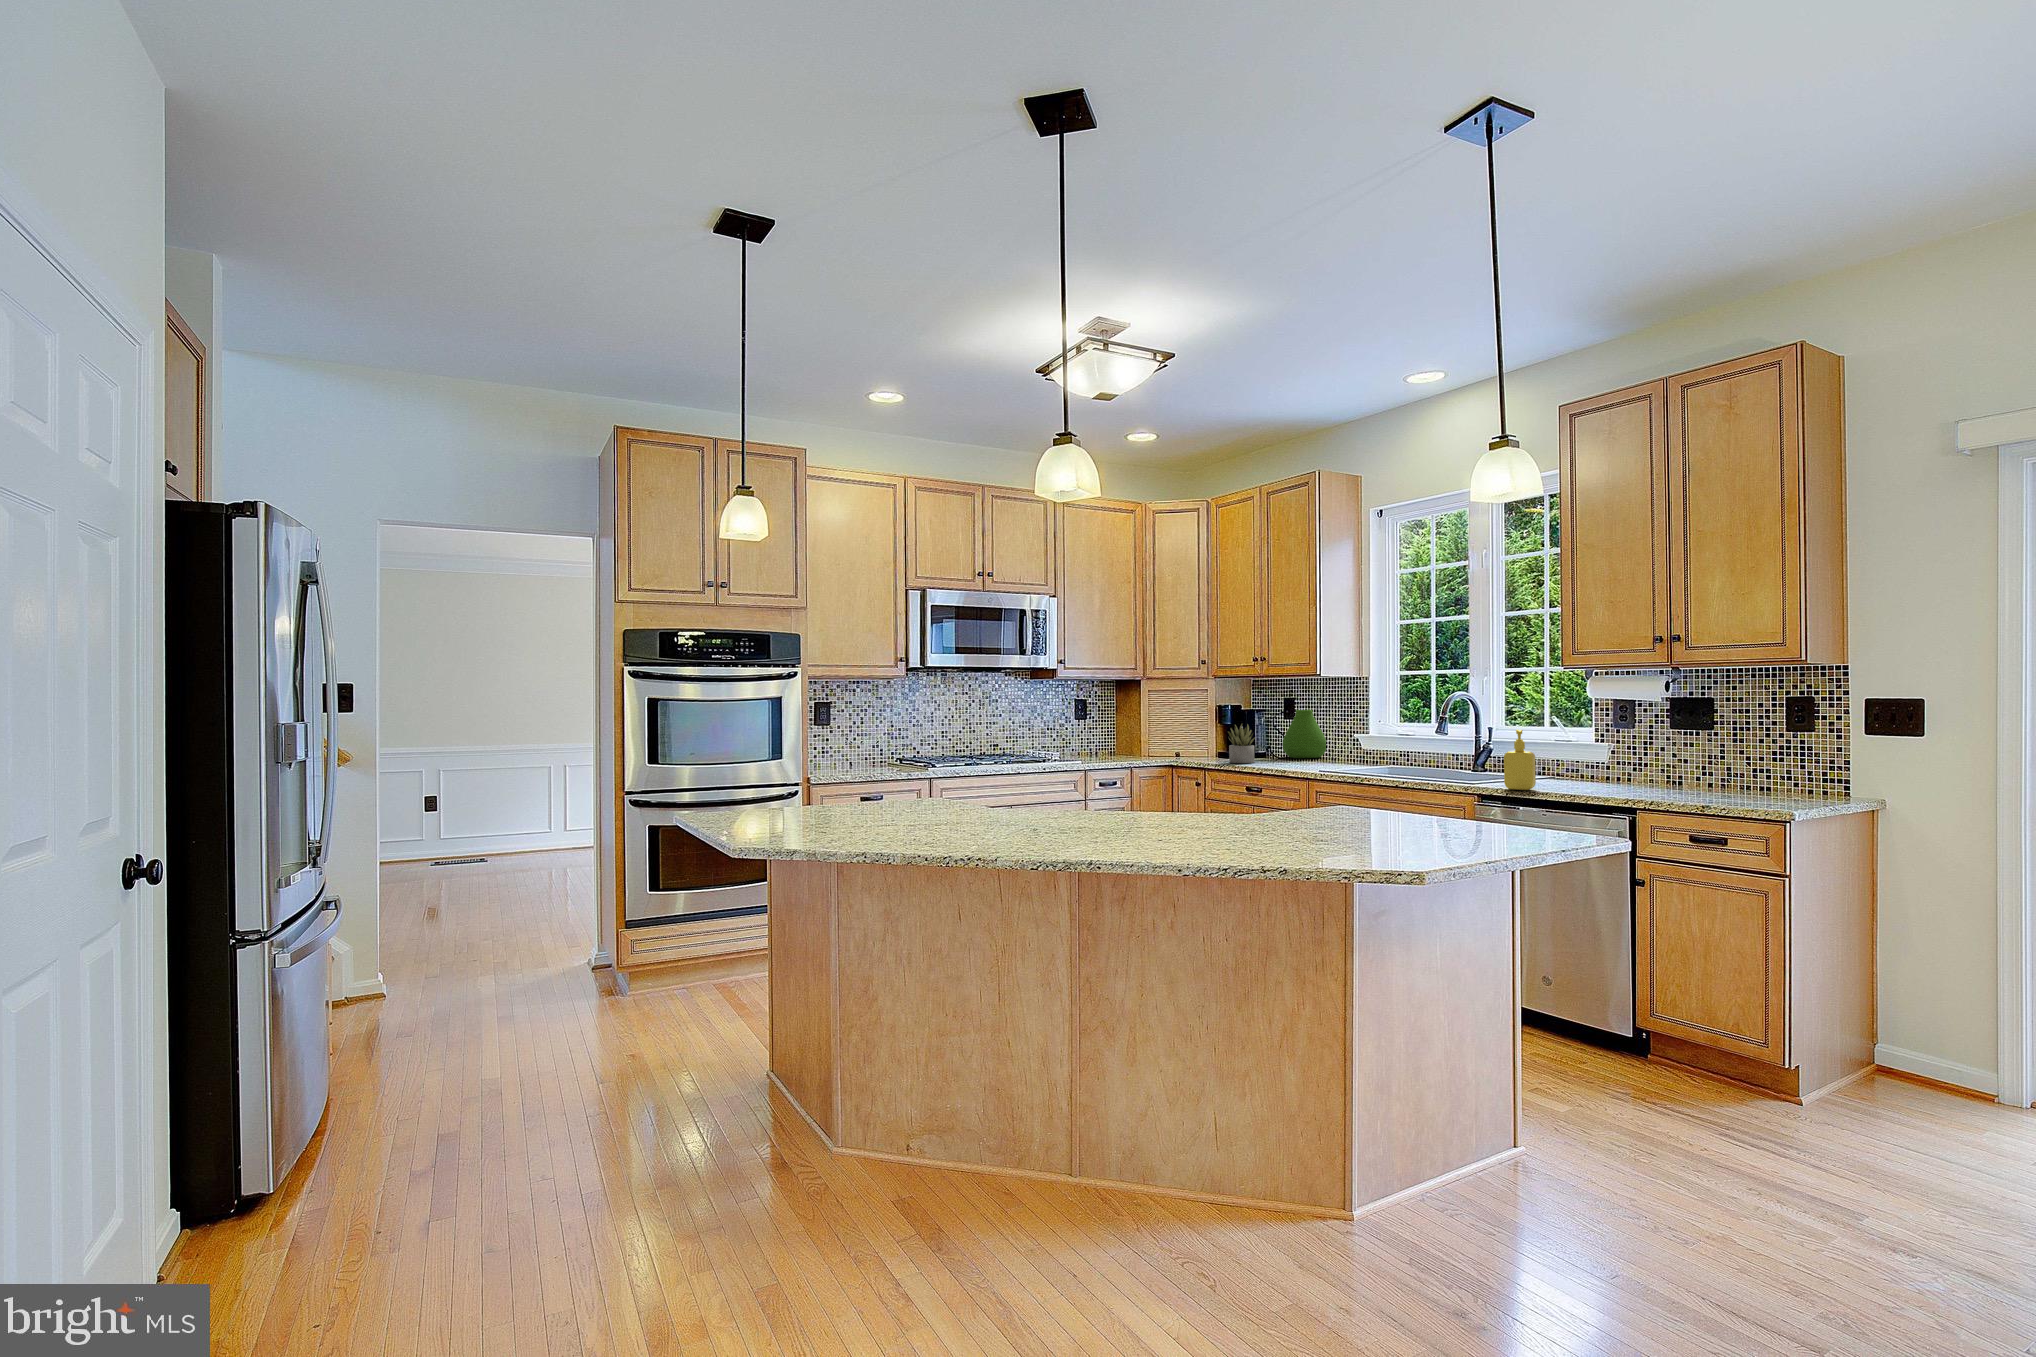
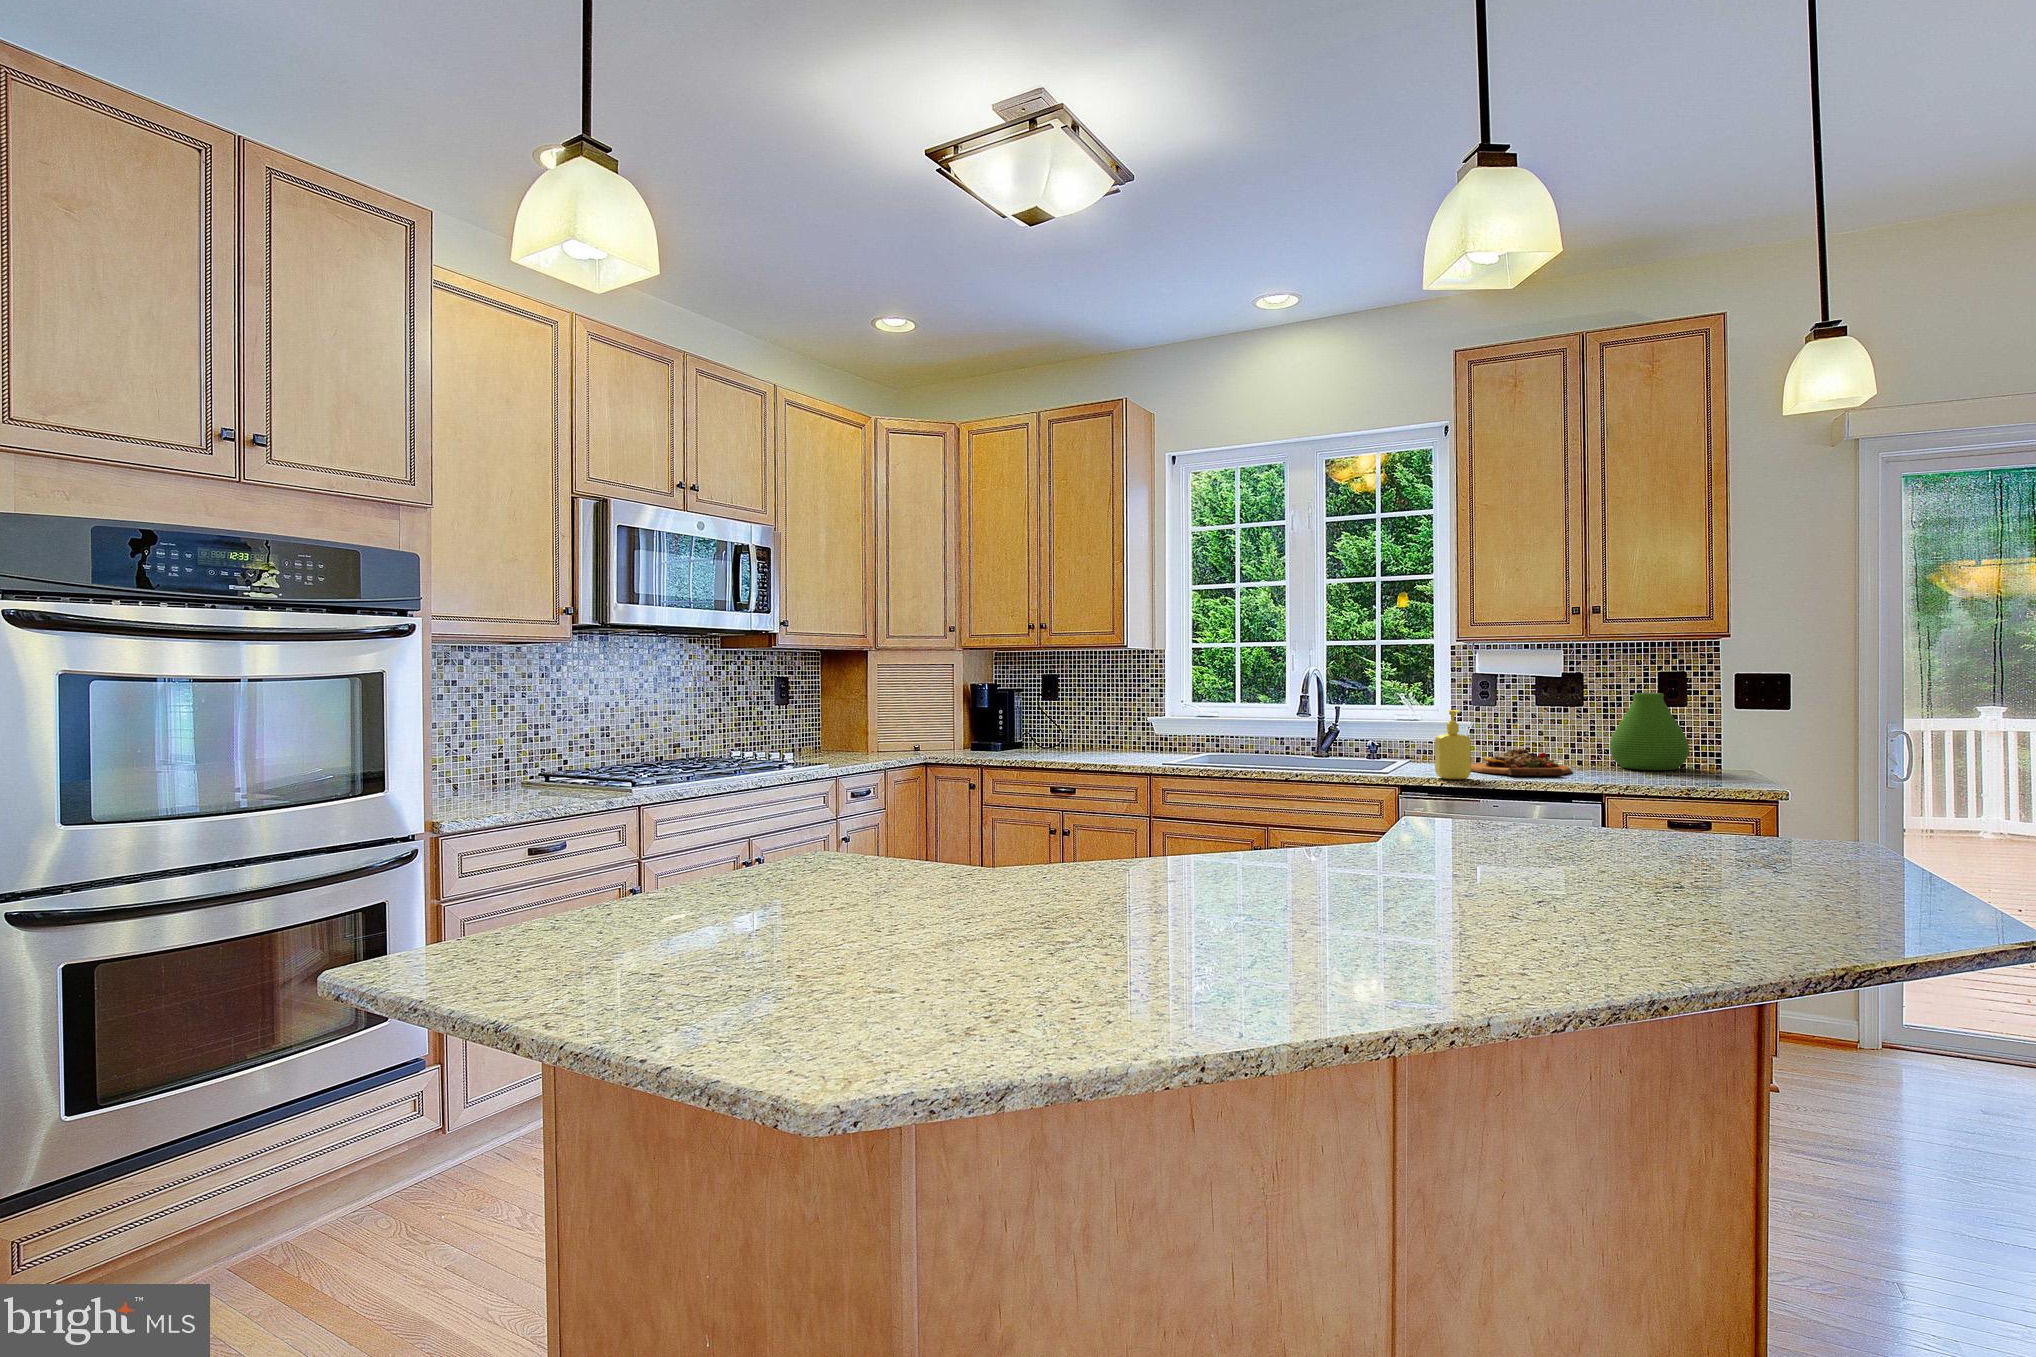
vase: present [1283,710,1327,758] -> present [1610,693,1689,770]
succulent plant: present [1228,725,1254,763] -> none [1011,706,1049,758]
cutting board: none [1564,768,1666,792] -> present [1471,749,1572,776]

